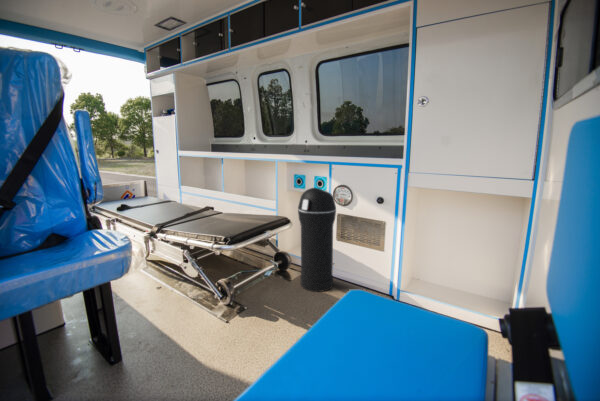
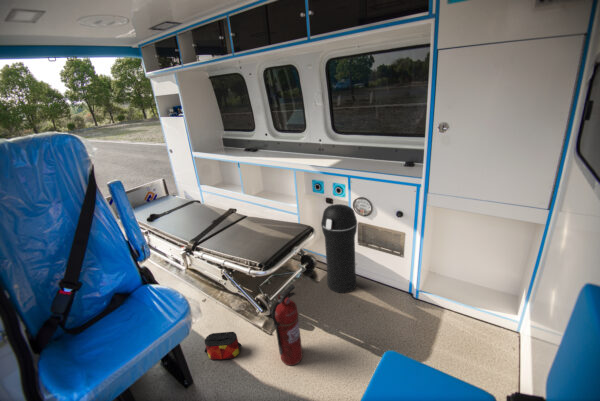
fire extinguisher: none [225,247,259,351] -> present [272,285,302,365]
bag: none [140,309,187,342] -> present [204,332,242,360]

